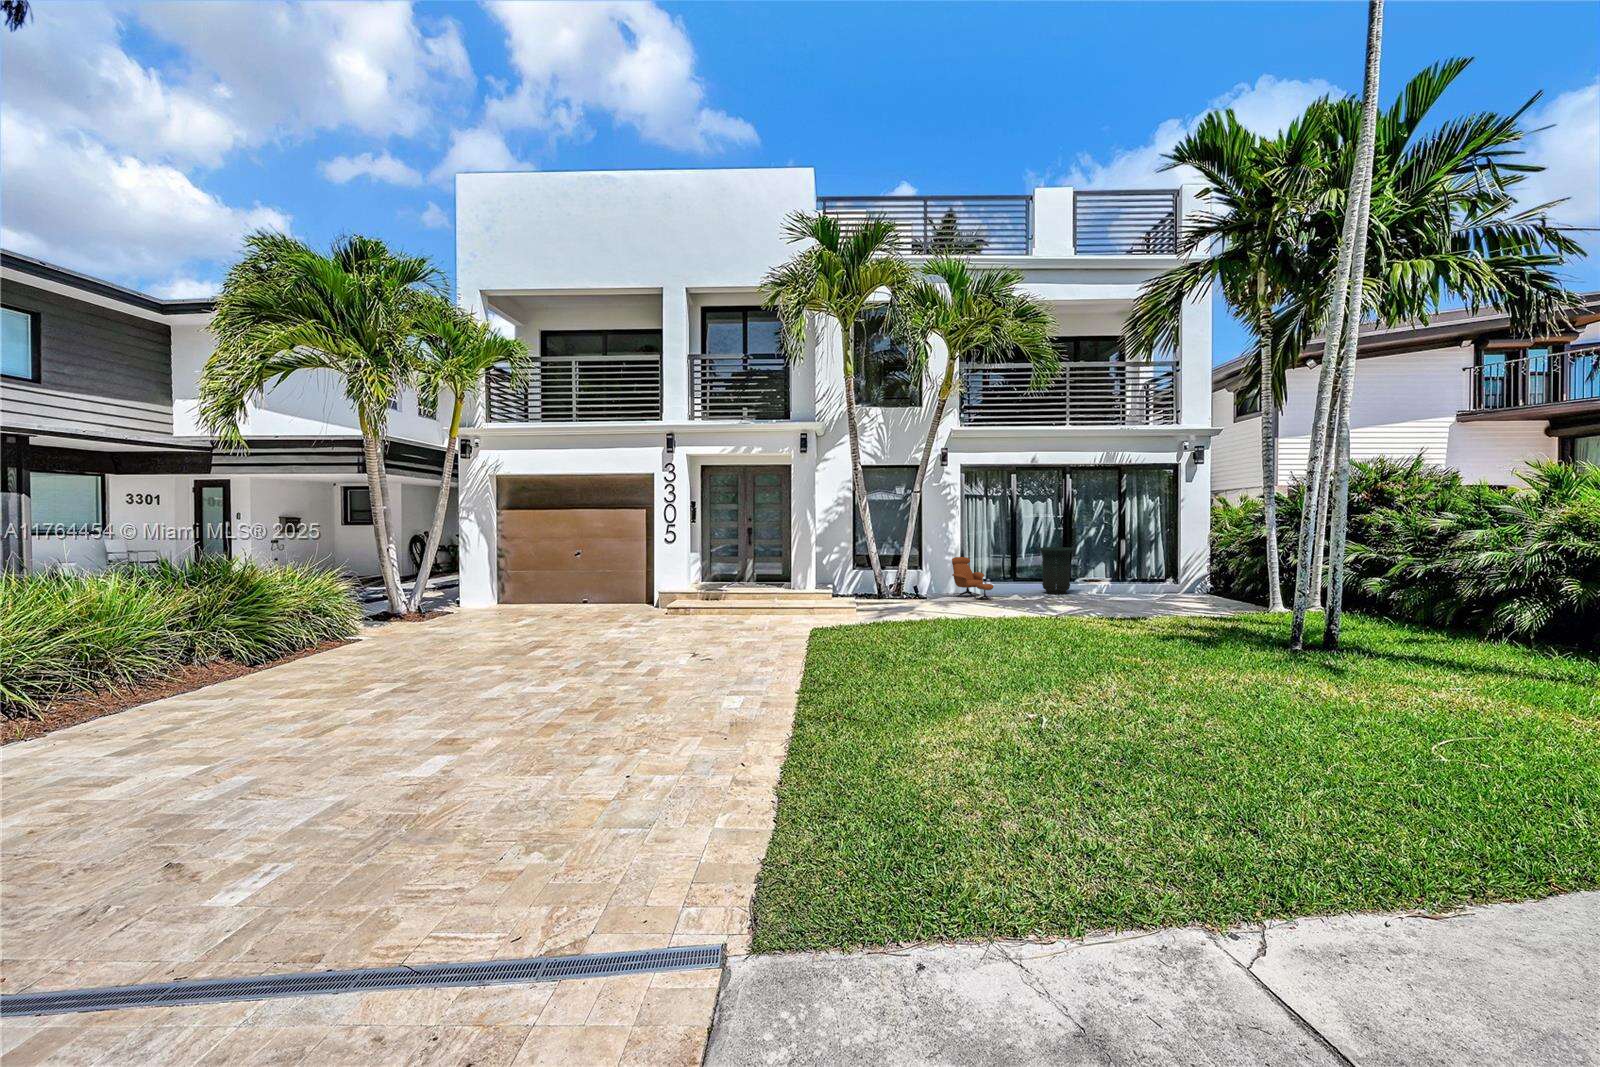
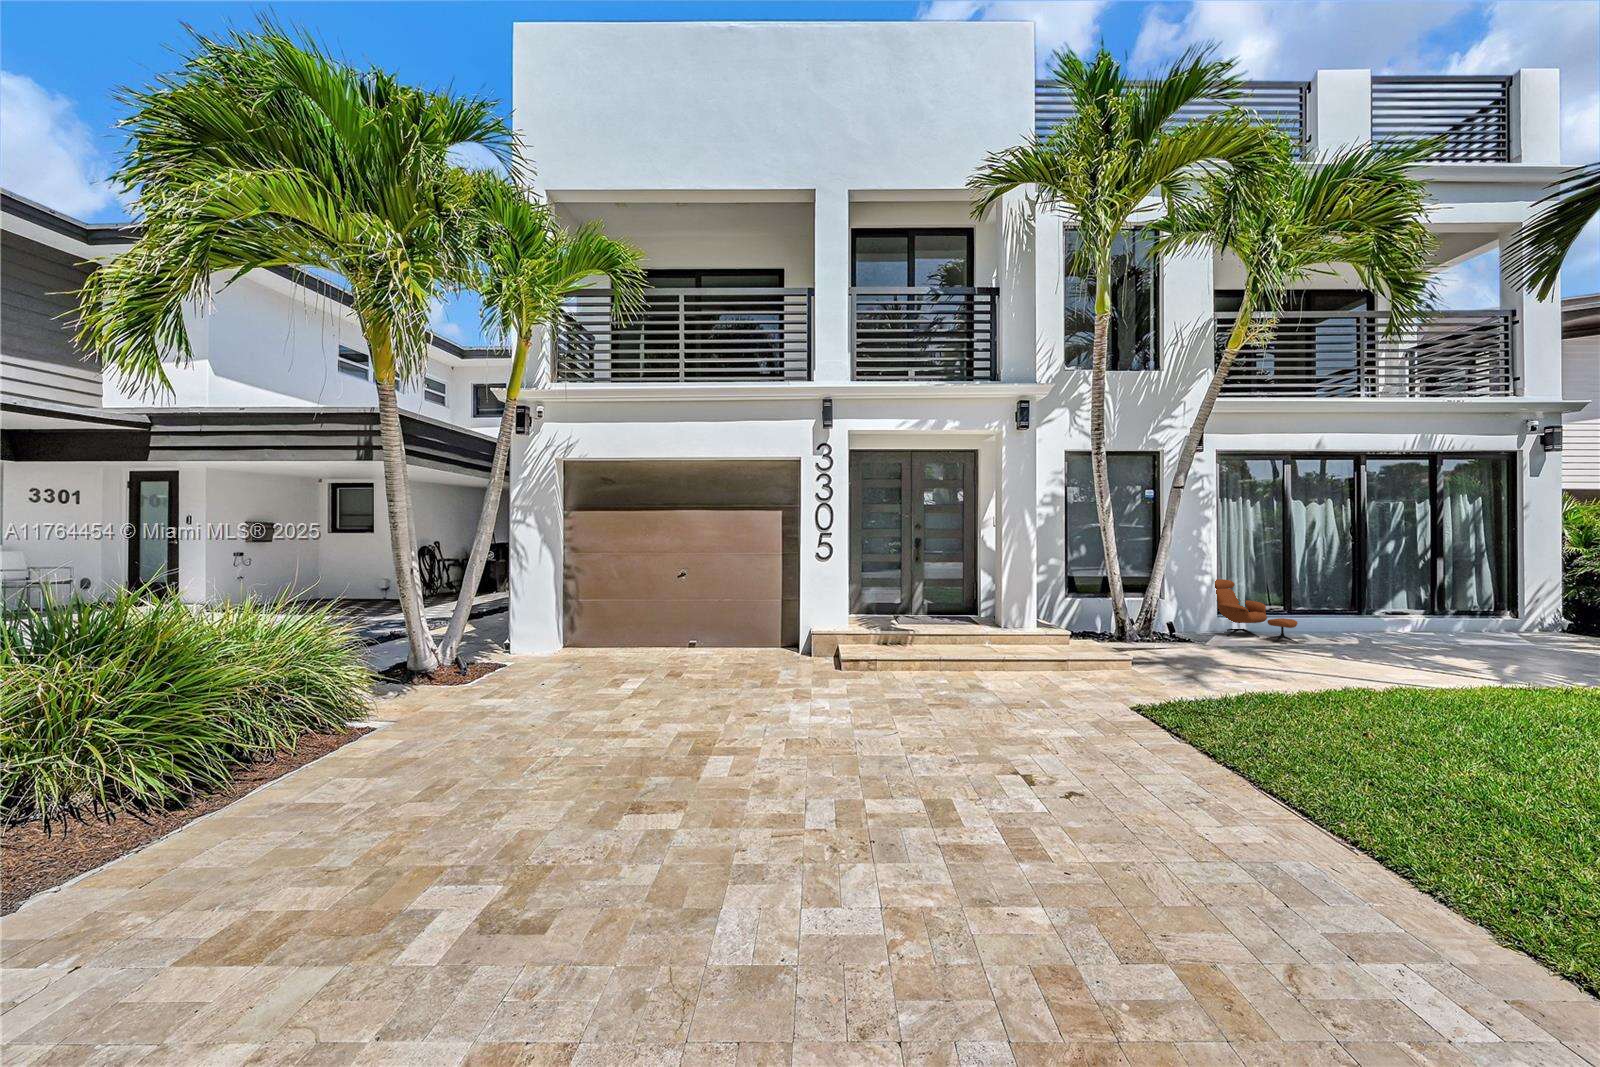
trash can: present [1037,547,1076,594] -> none [1325,566,1393,633]

